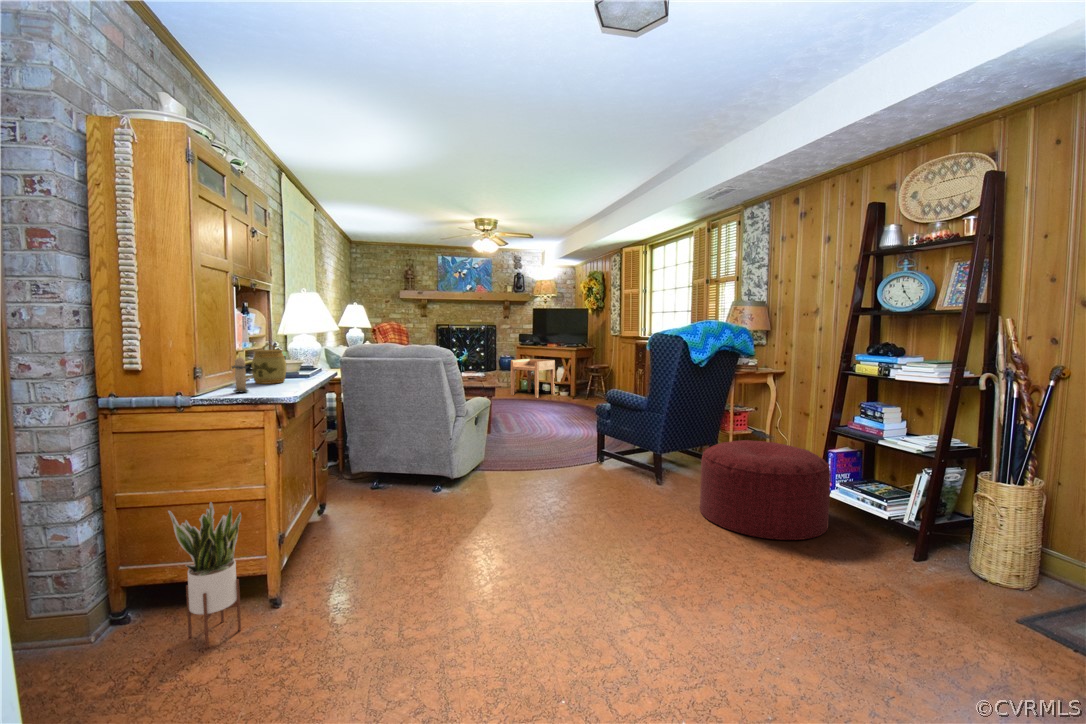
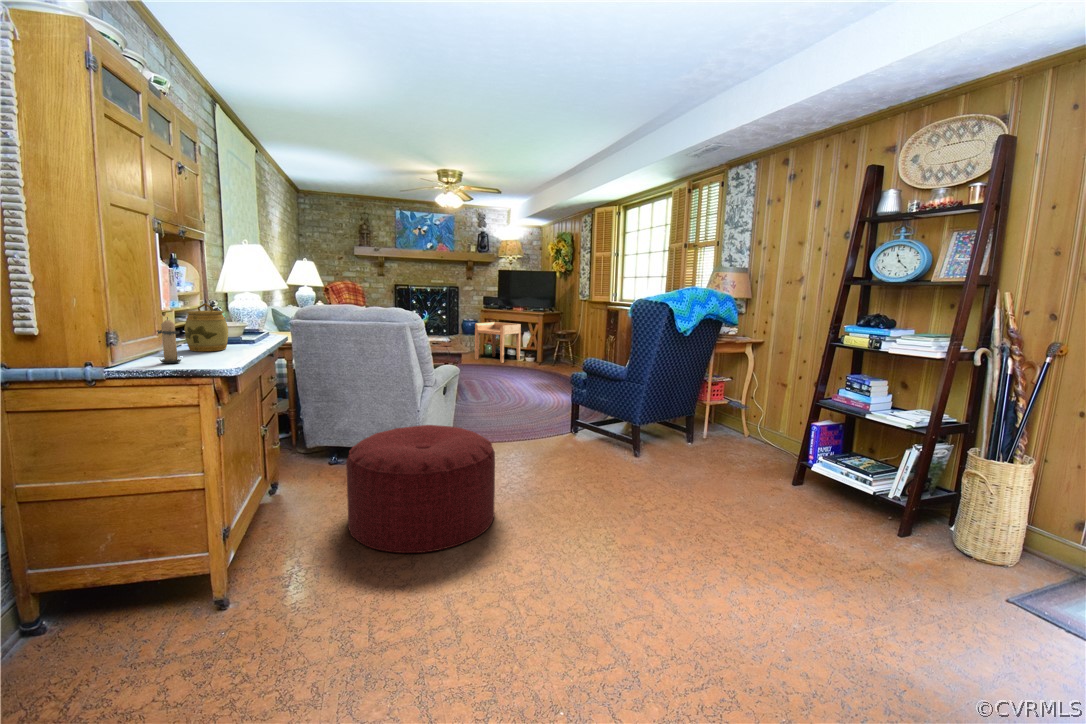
ottoman: present [700,440,831,540] -> present [346,425,495,553]
potted plant: present [168,502,241,648] -> none [80,495,181,665]

